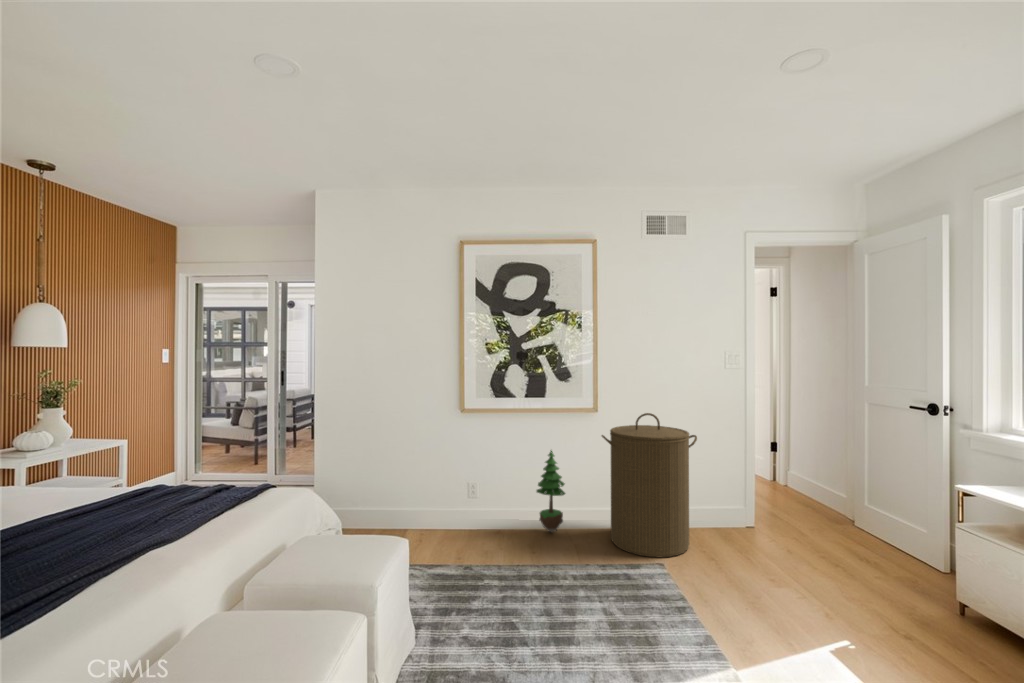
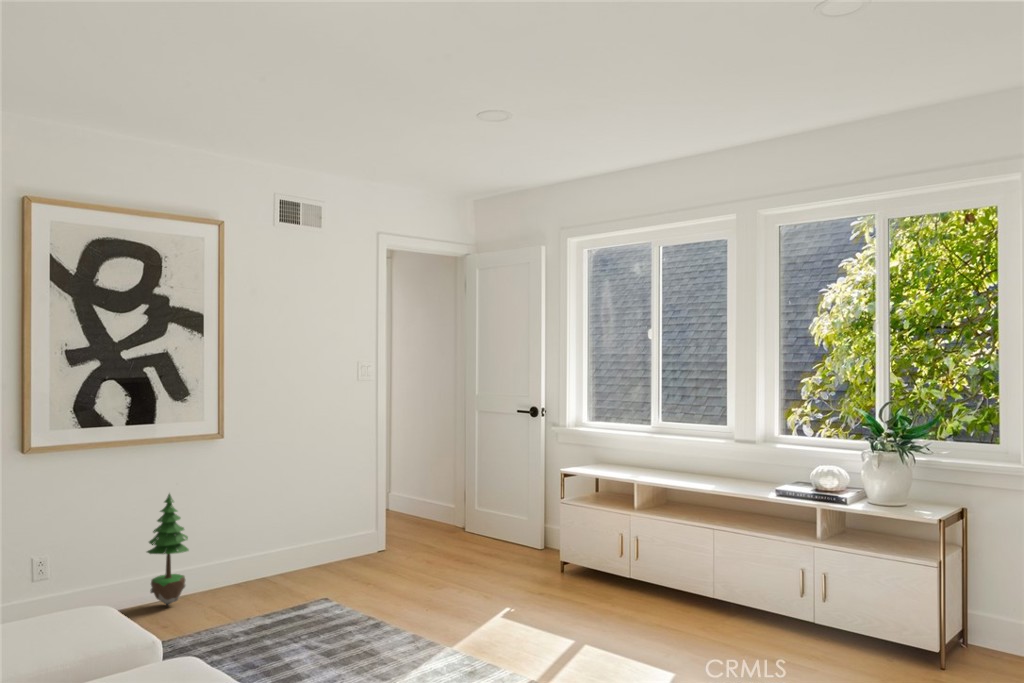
laundry hamper: present [602,413,697,557] -> none [241,434,346,600]

